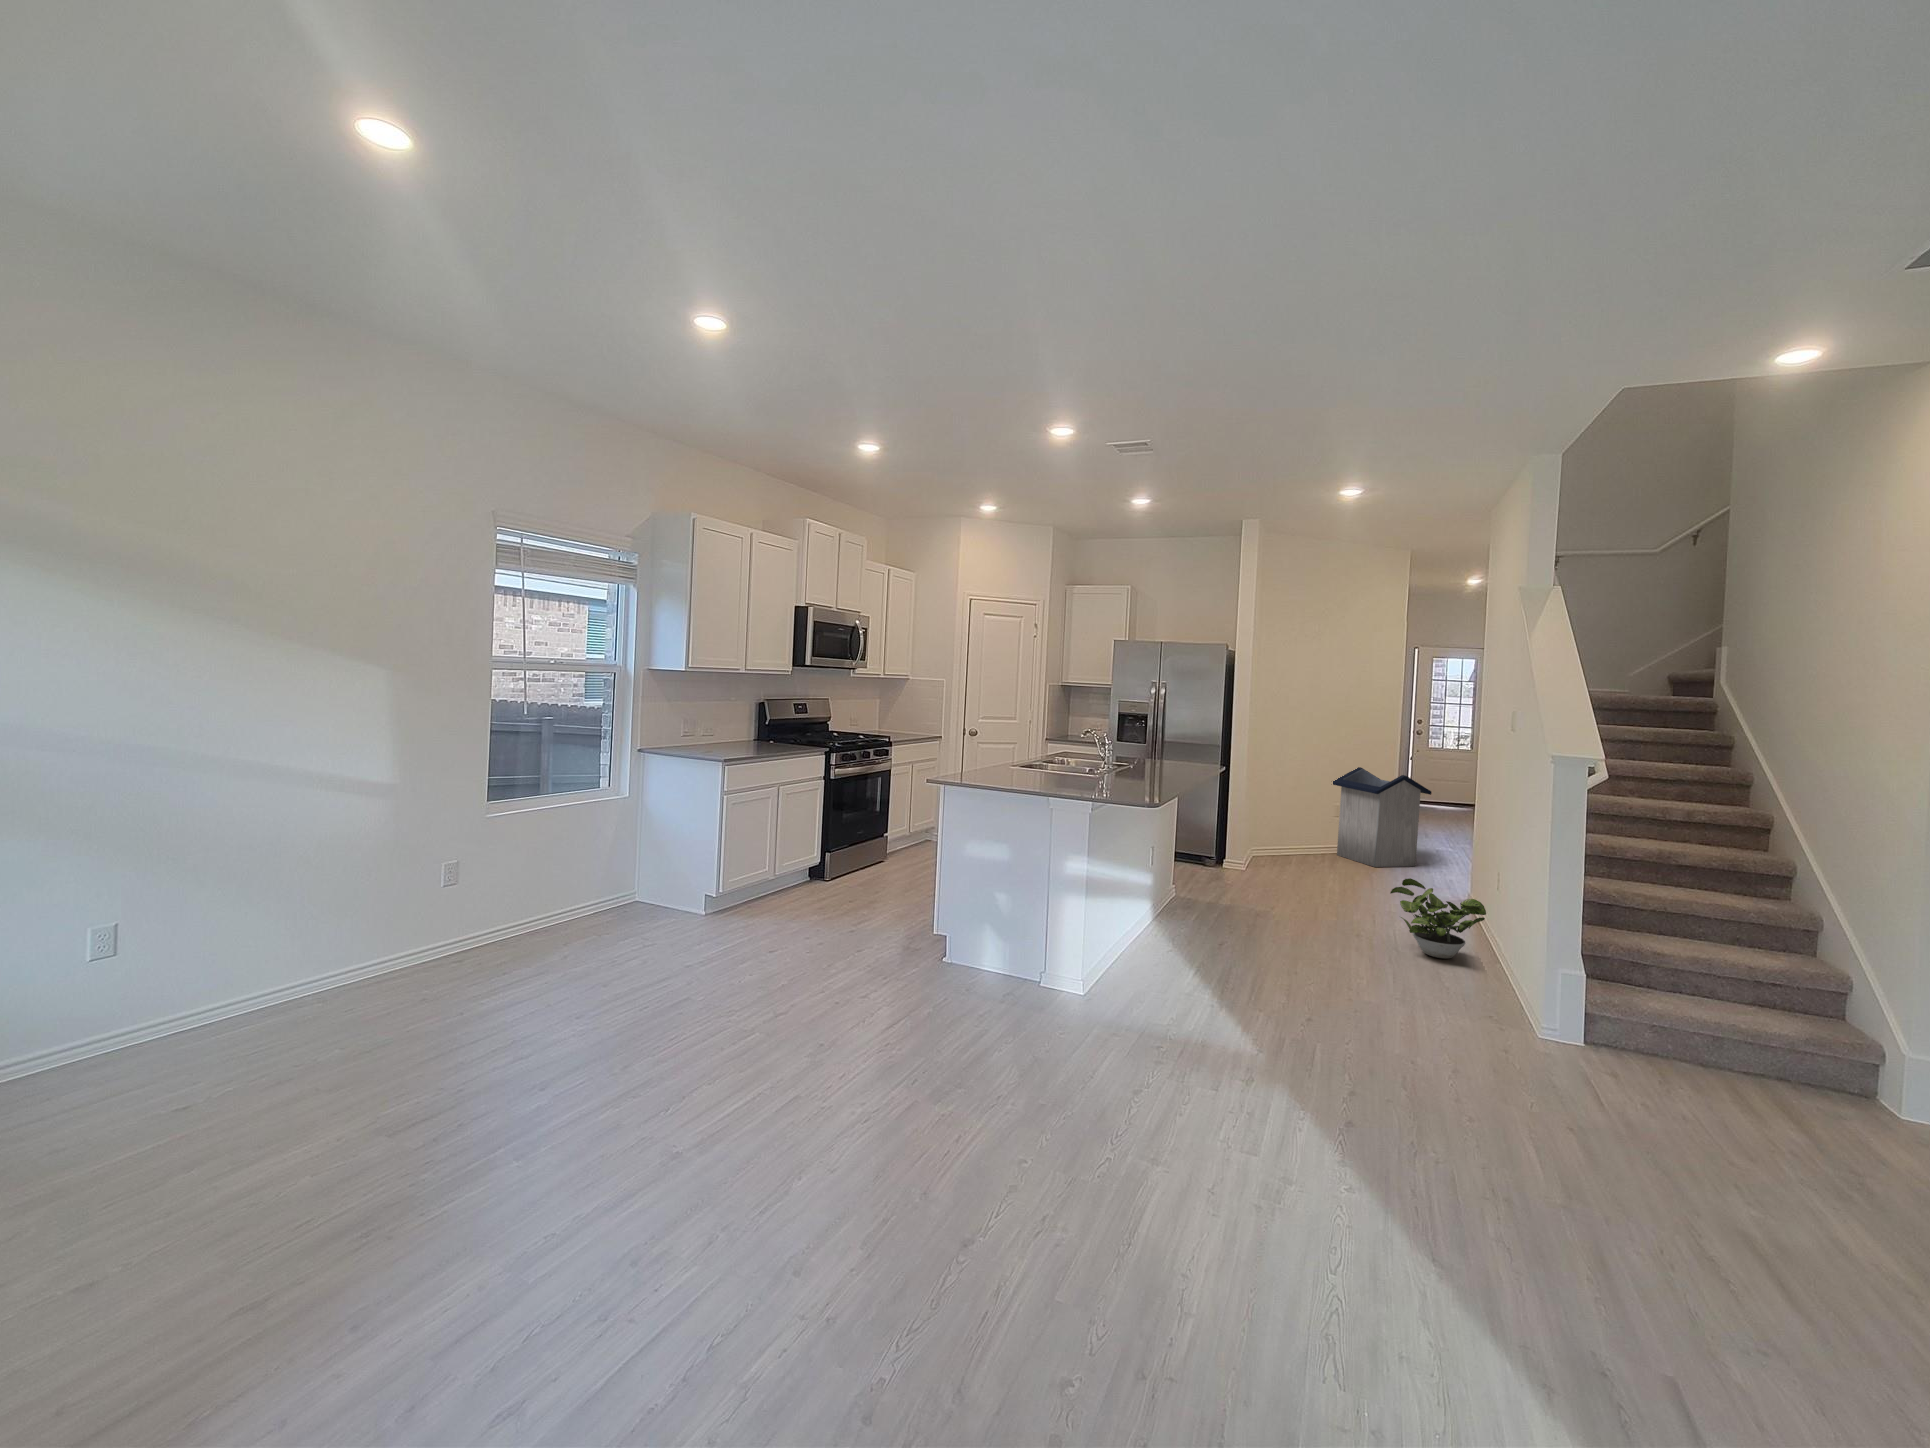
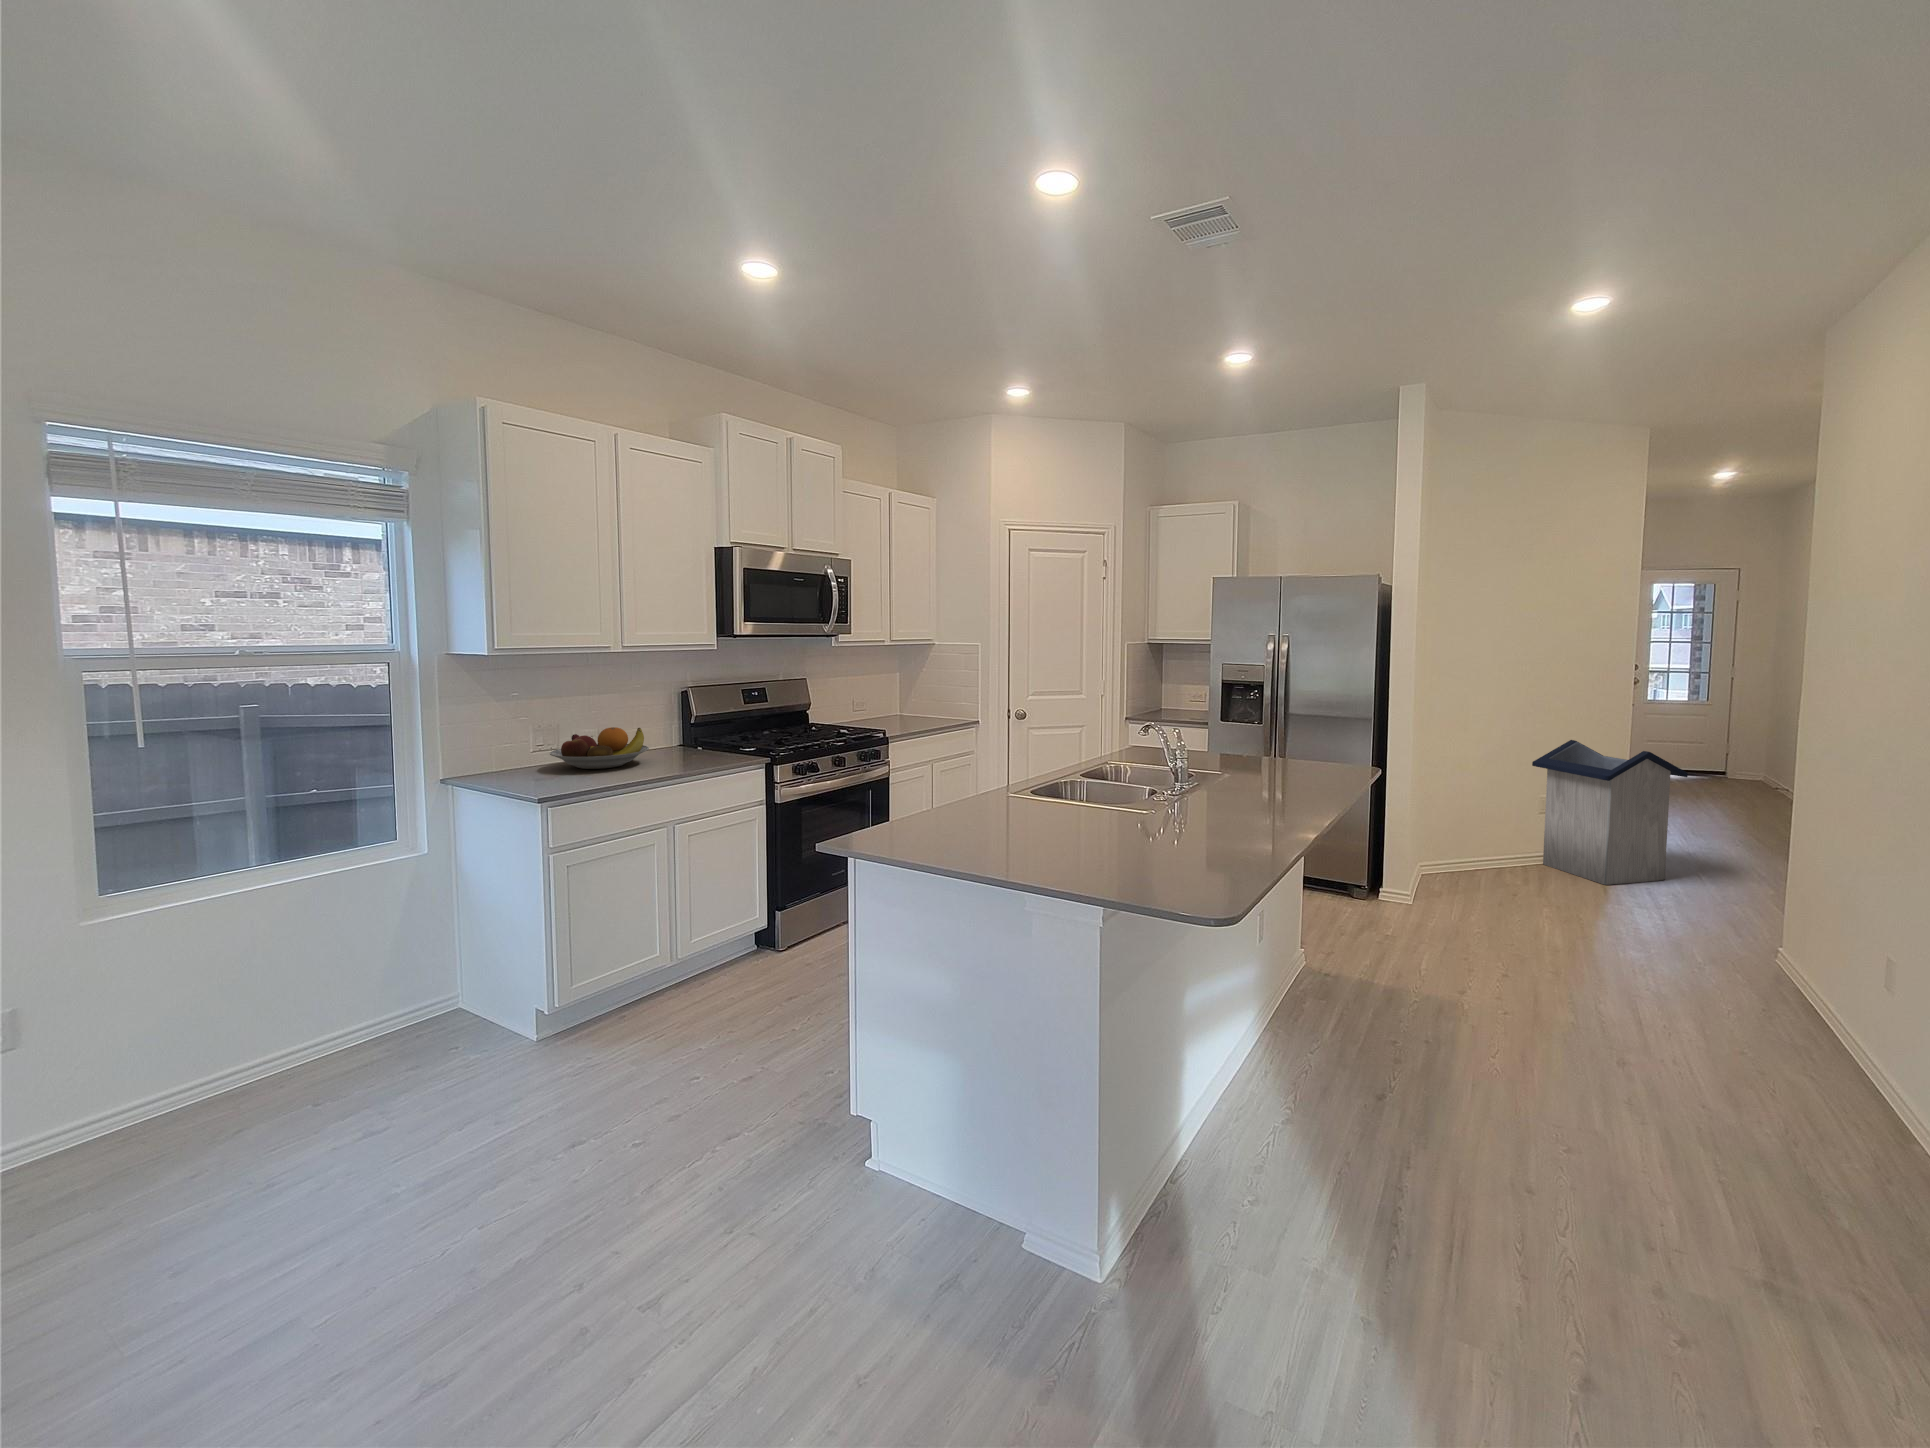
fruit bowl: none [699,723,759,749] -> present [550,727,649,769]
potted plant: present [1390,878,1486,959] -> none [1692,955,1900,1105]

